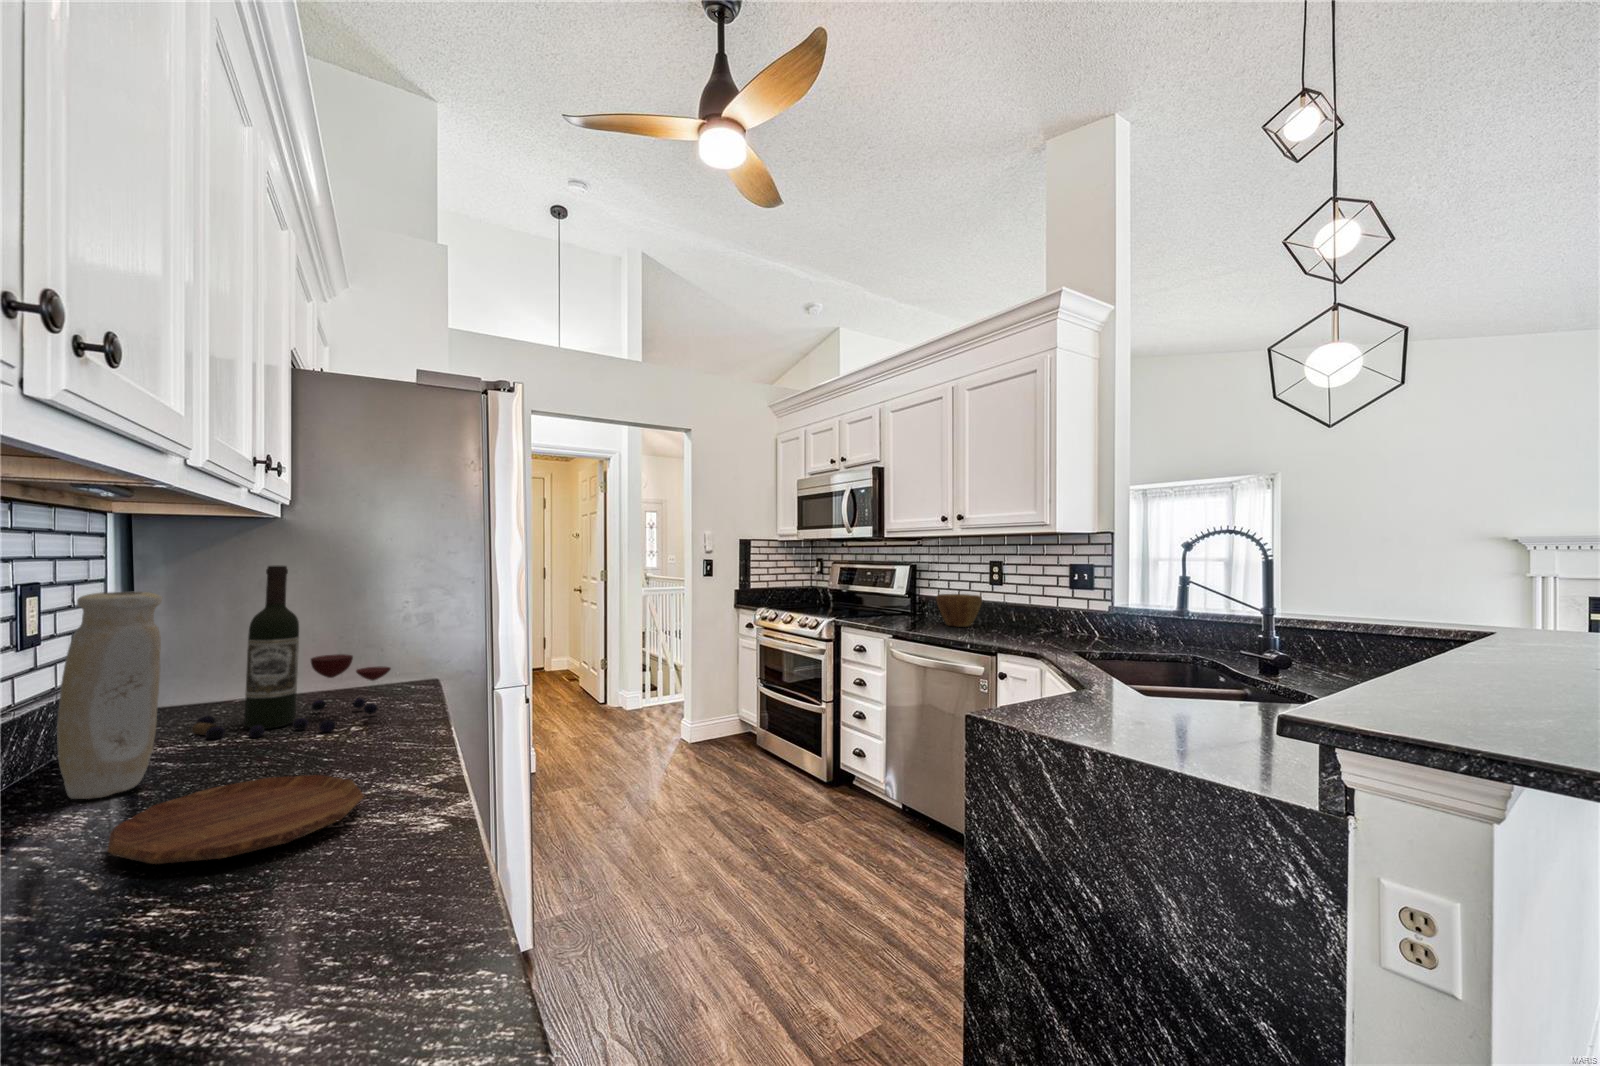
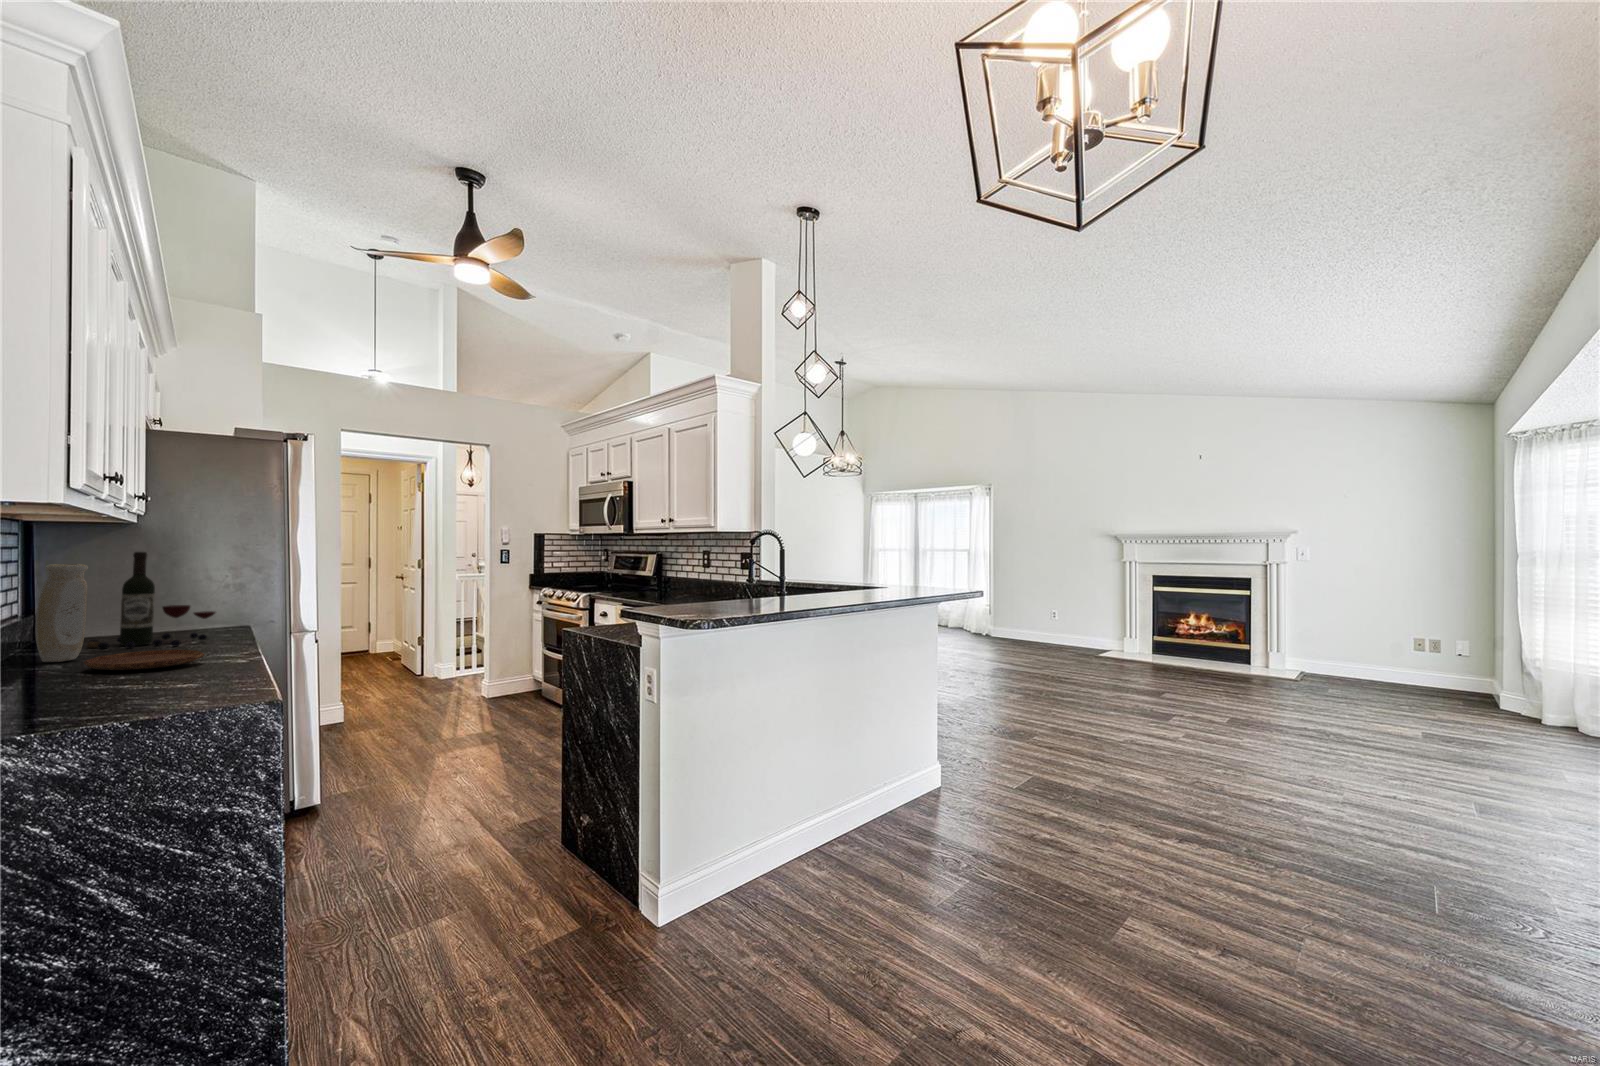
bowl: present [936,594,982,627] -> none [659,575,691,598]

